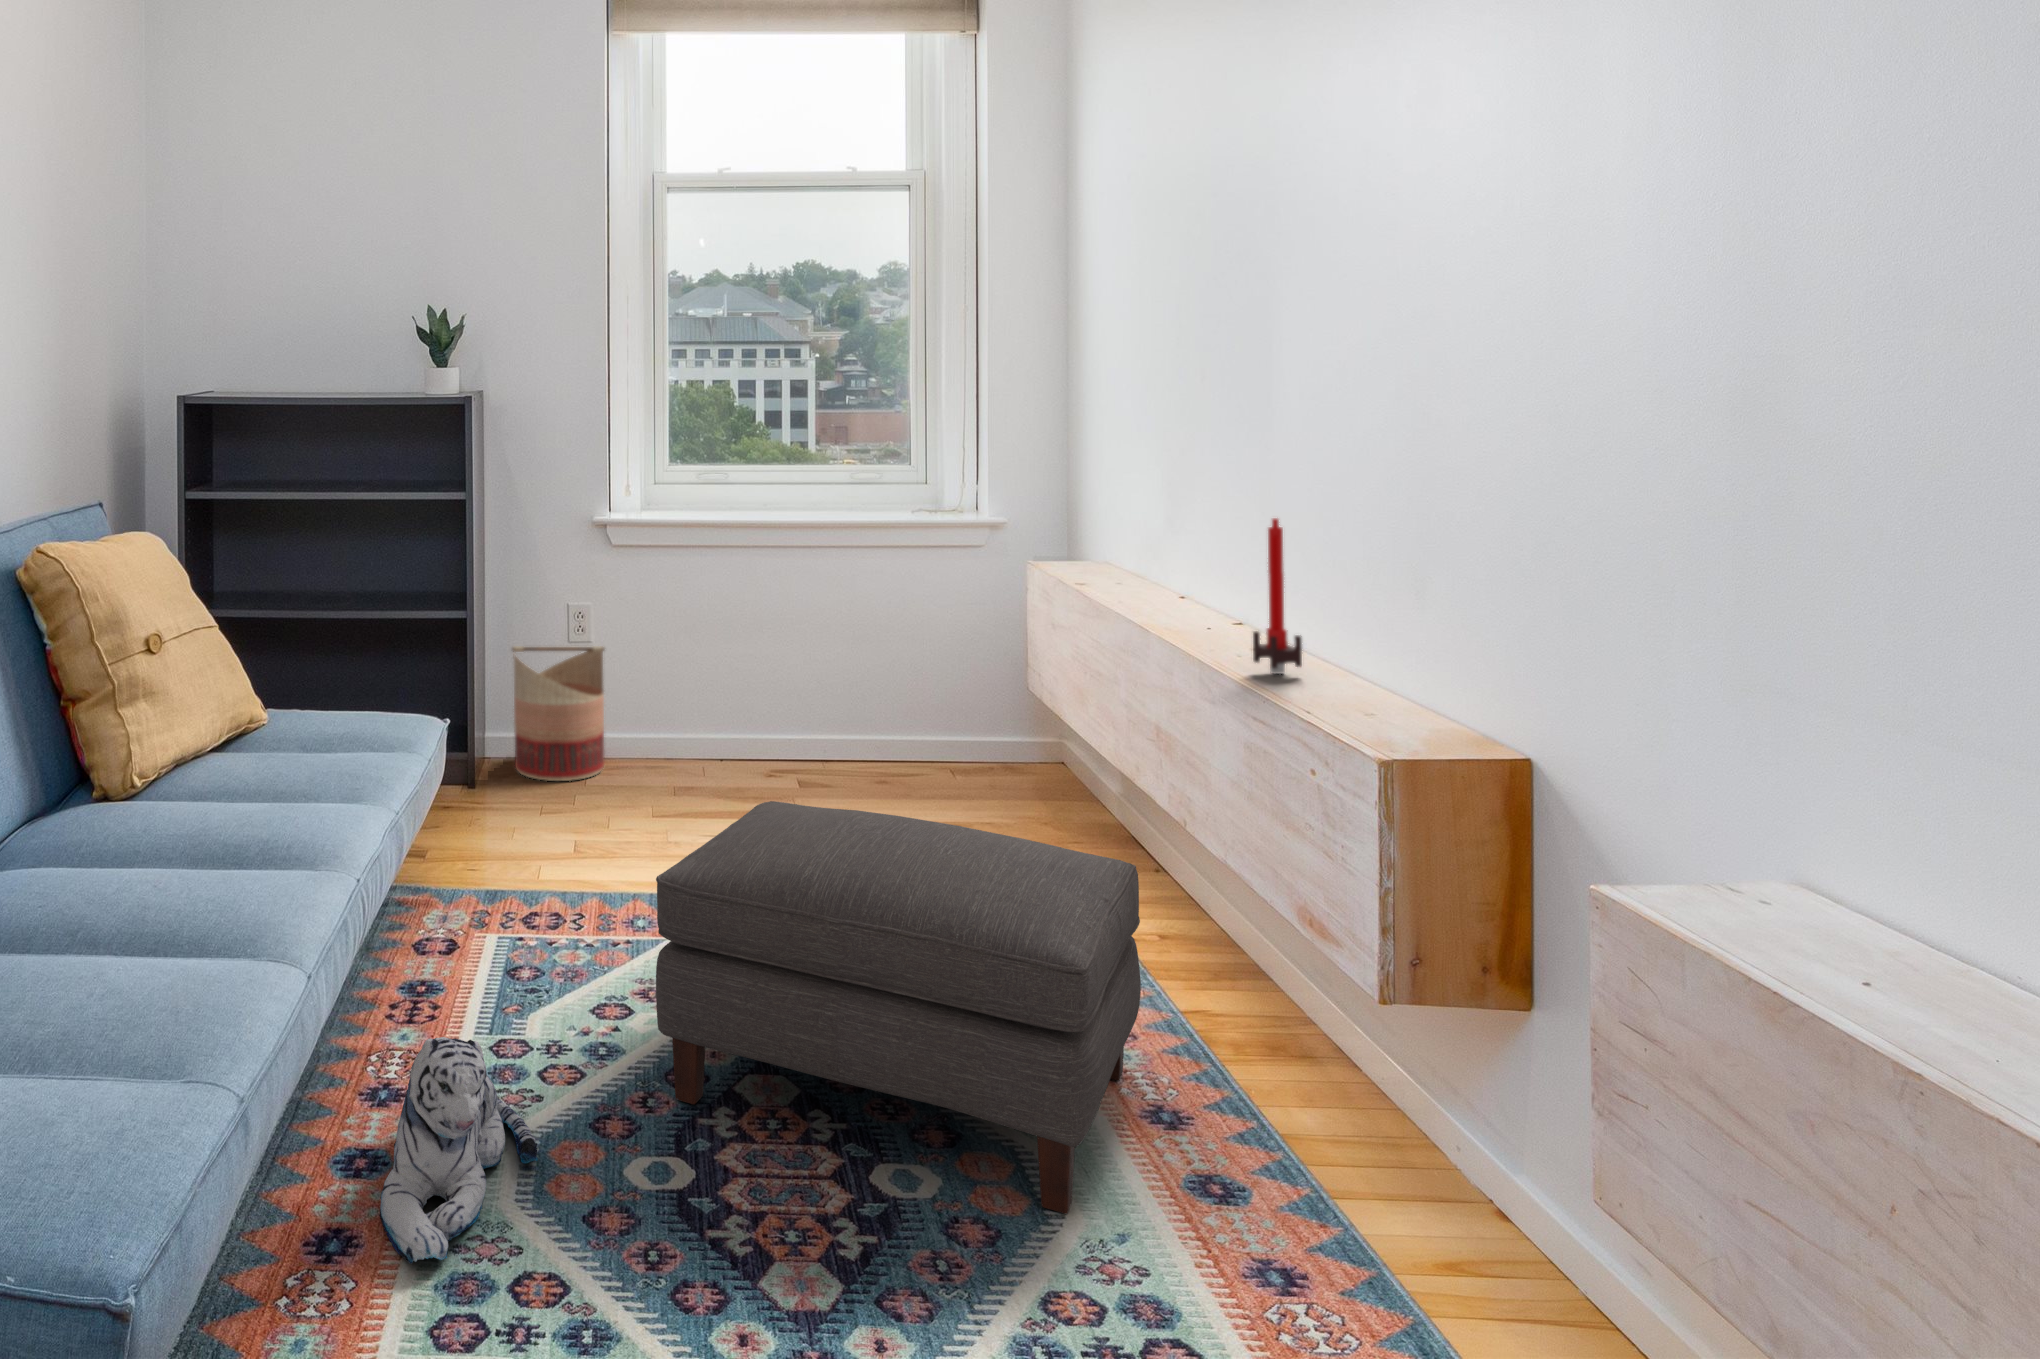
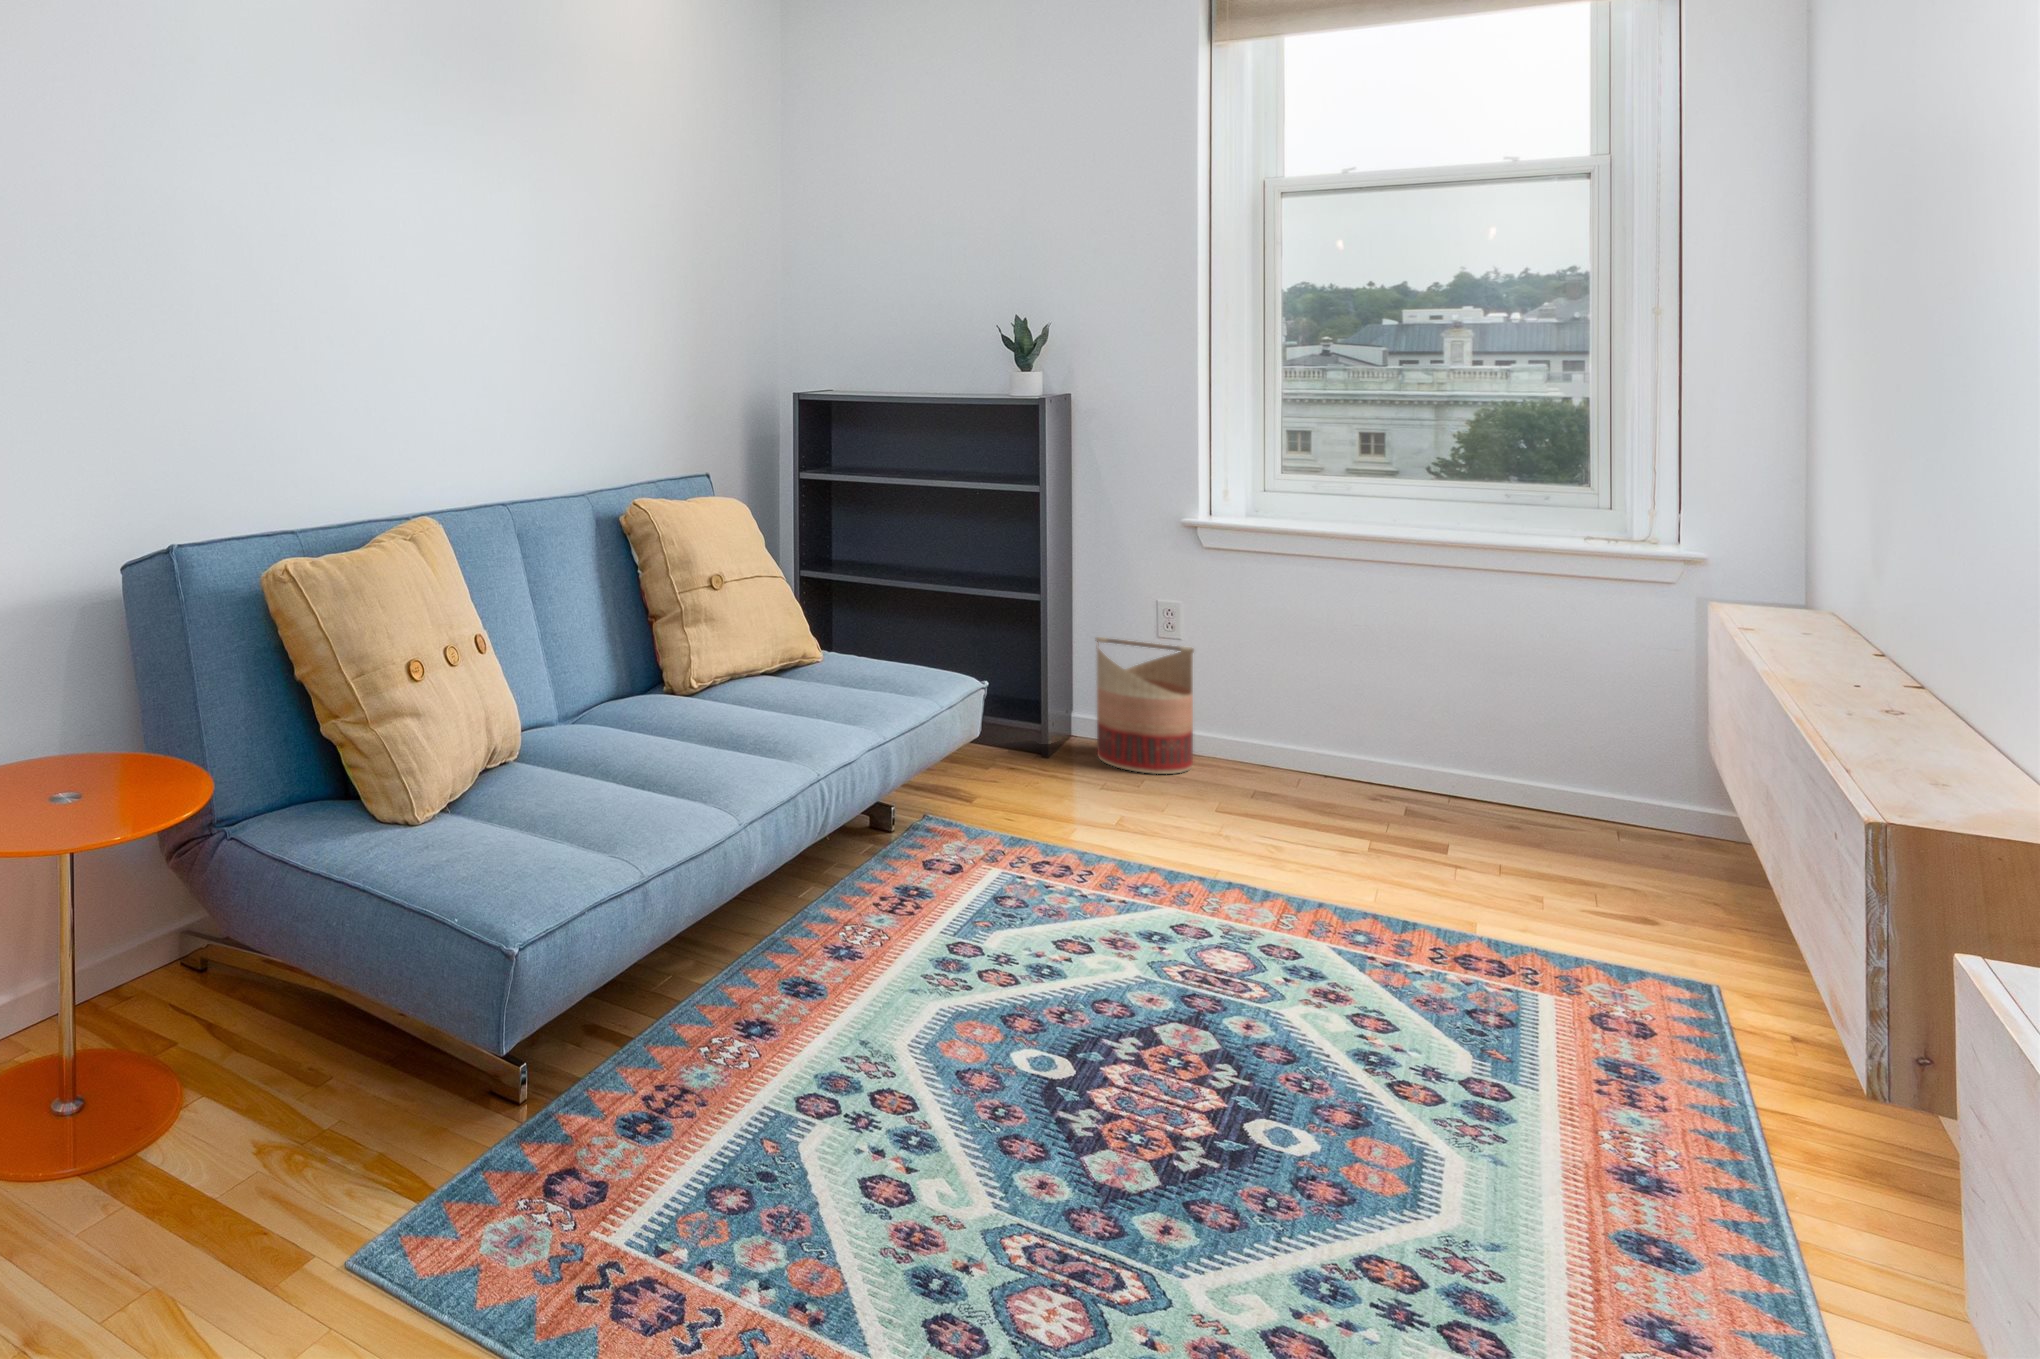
candle: present [1253,518,1302,674] -> none [1873,556,1940,741]
ottoman: present [656,801,1141,1214] -> none [1078,788,1639,1204]
plush toy: present [379,1037,538,1264] -> none [794,898,947,1063]

